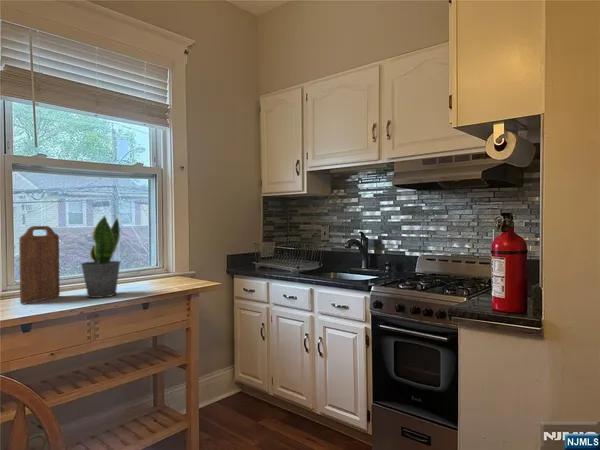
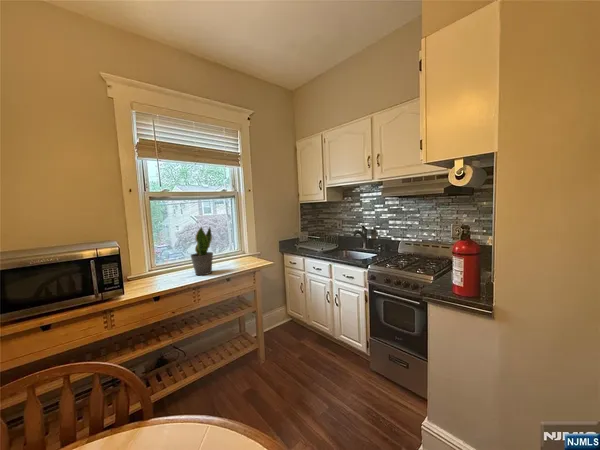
cutting board: present [19,226,60,304] -> none [154,234,180,281]

